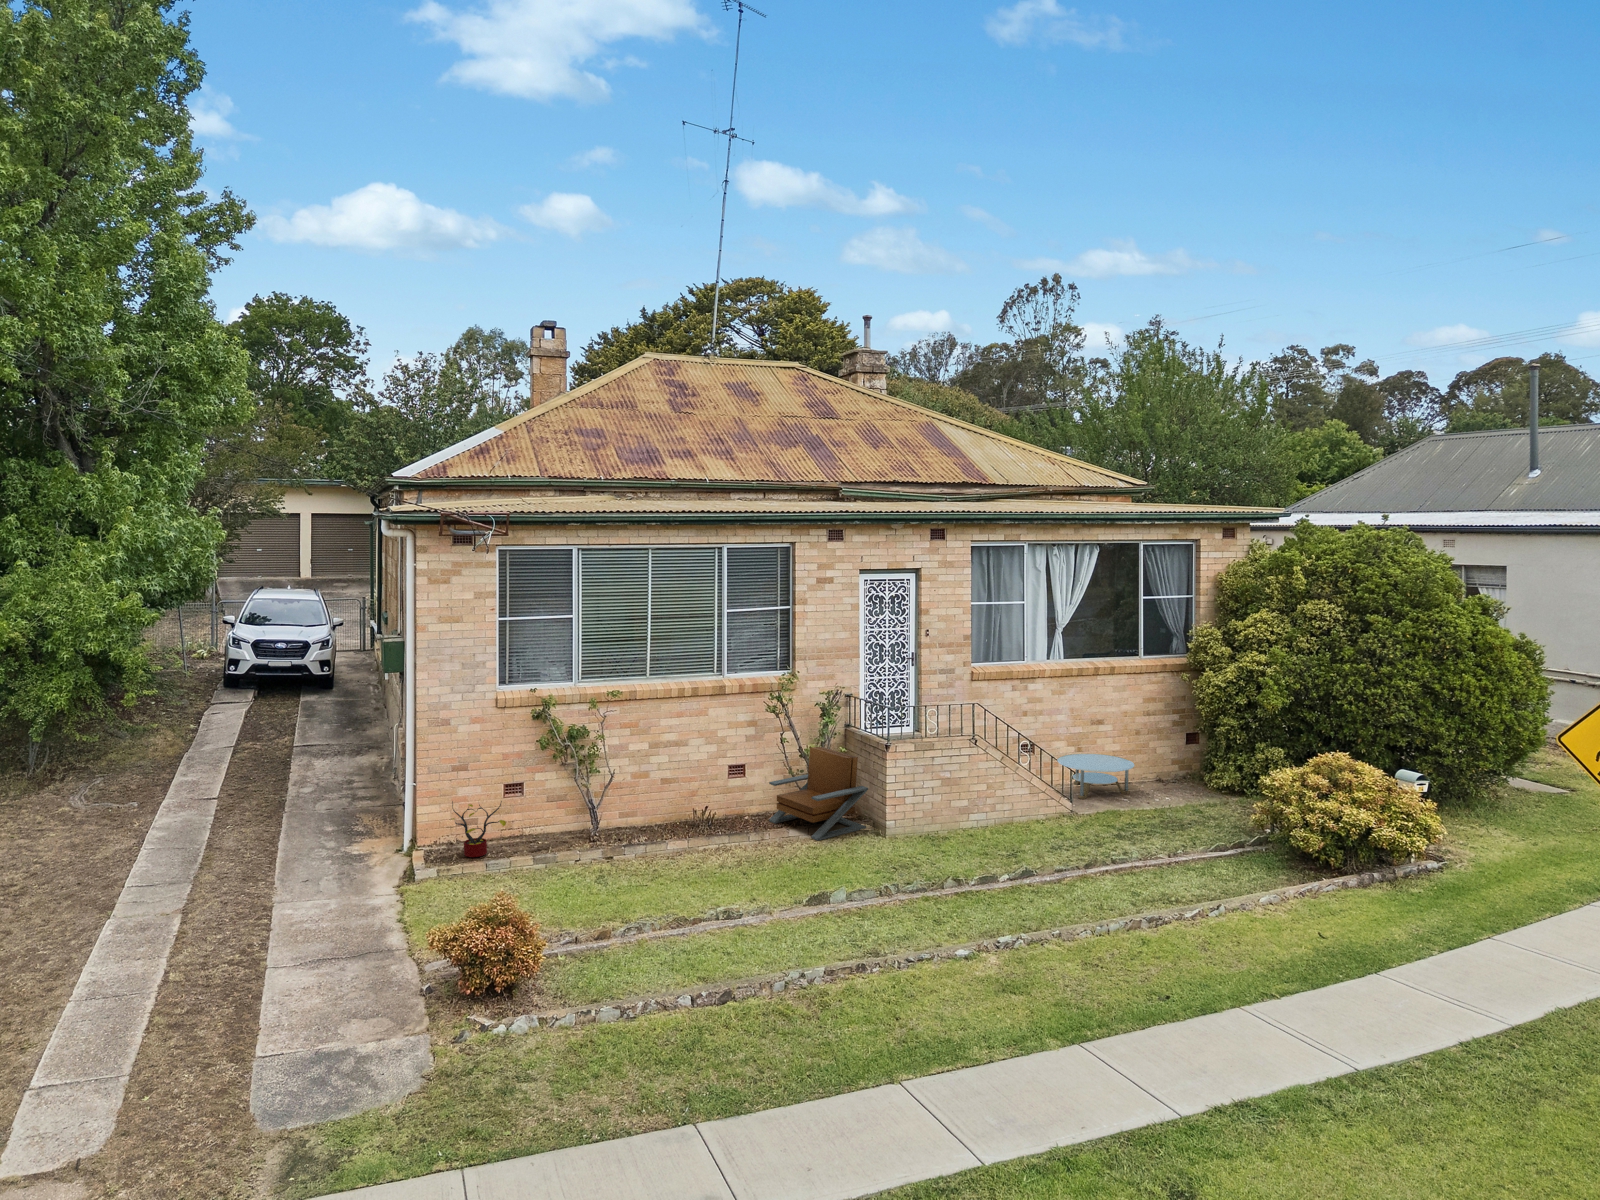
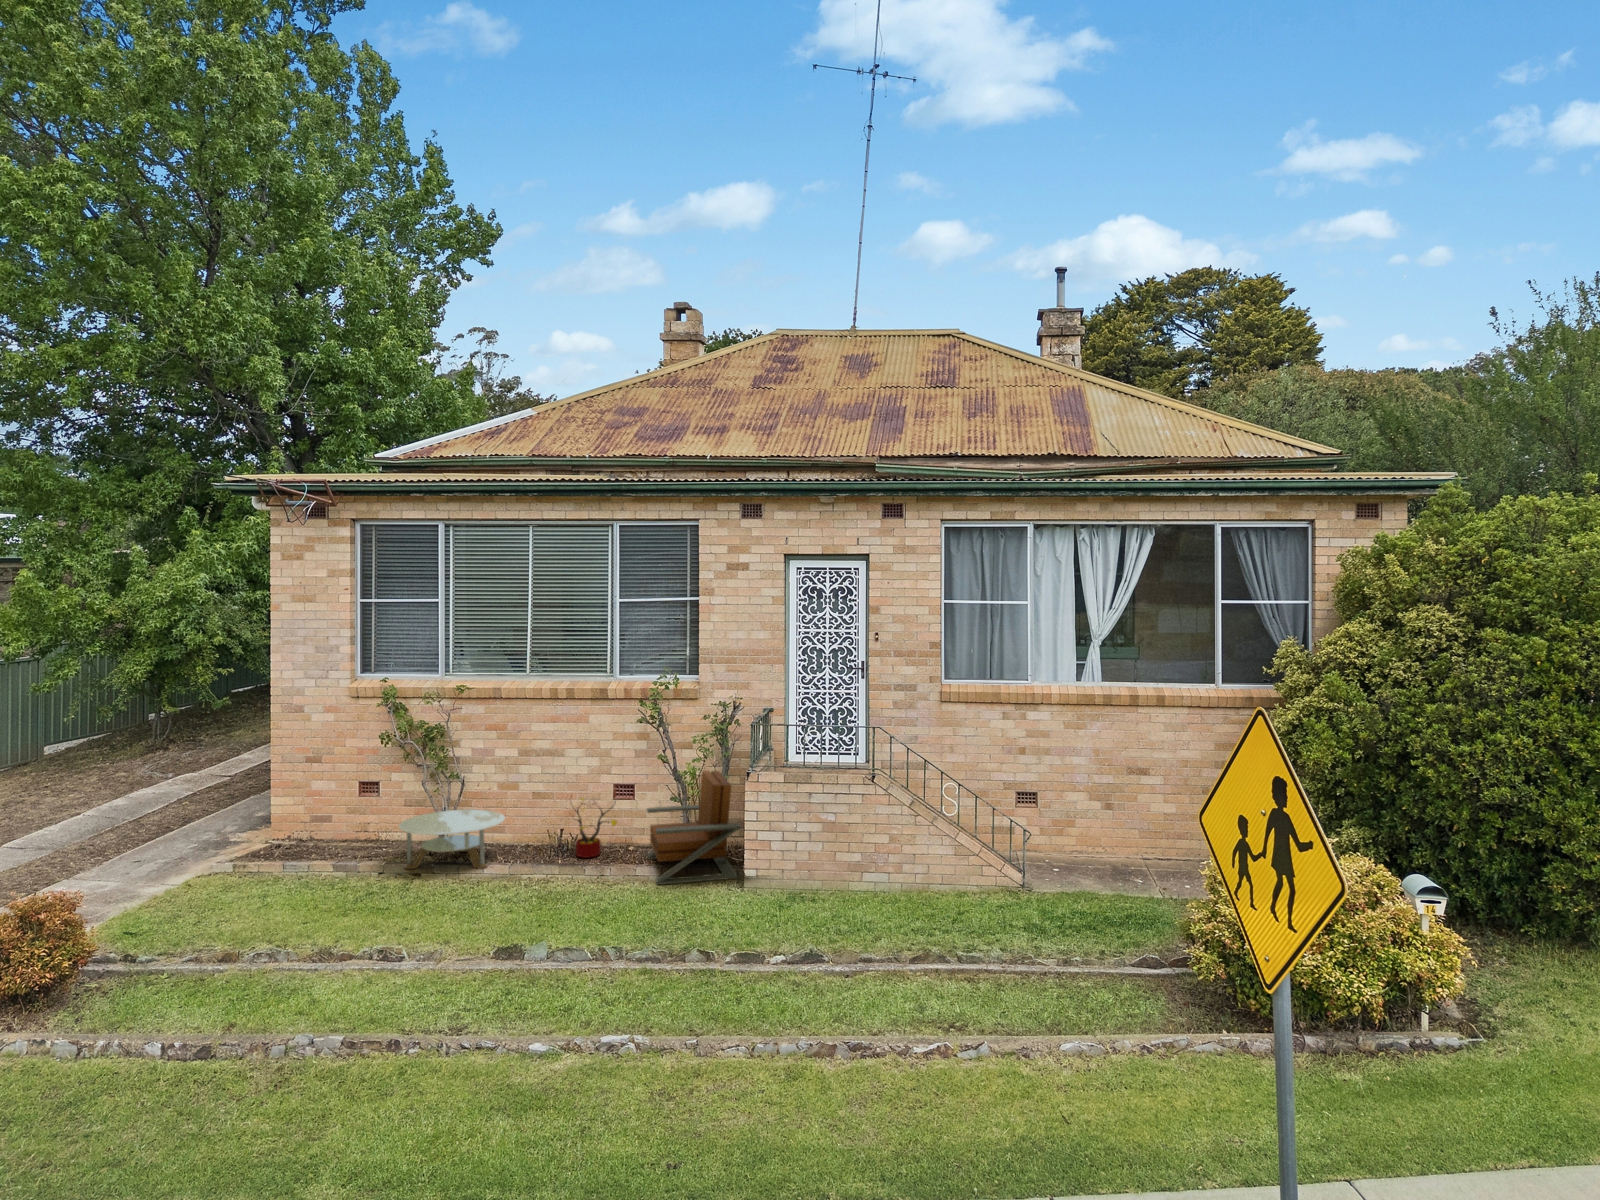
round table: present [1057,754,1134,799] -> present [399,809,505,869]
decorative plant: present [452,801,506,857] -> present [576,798,617,858]

